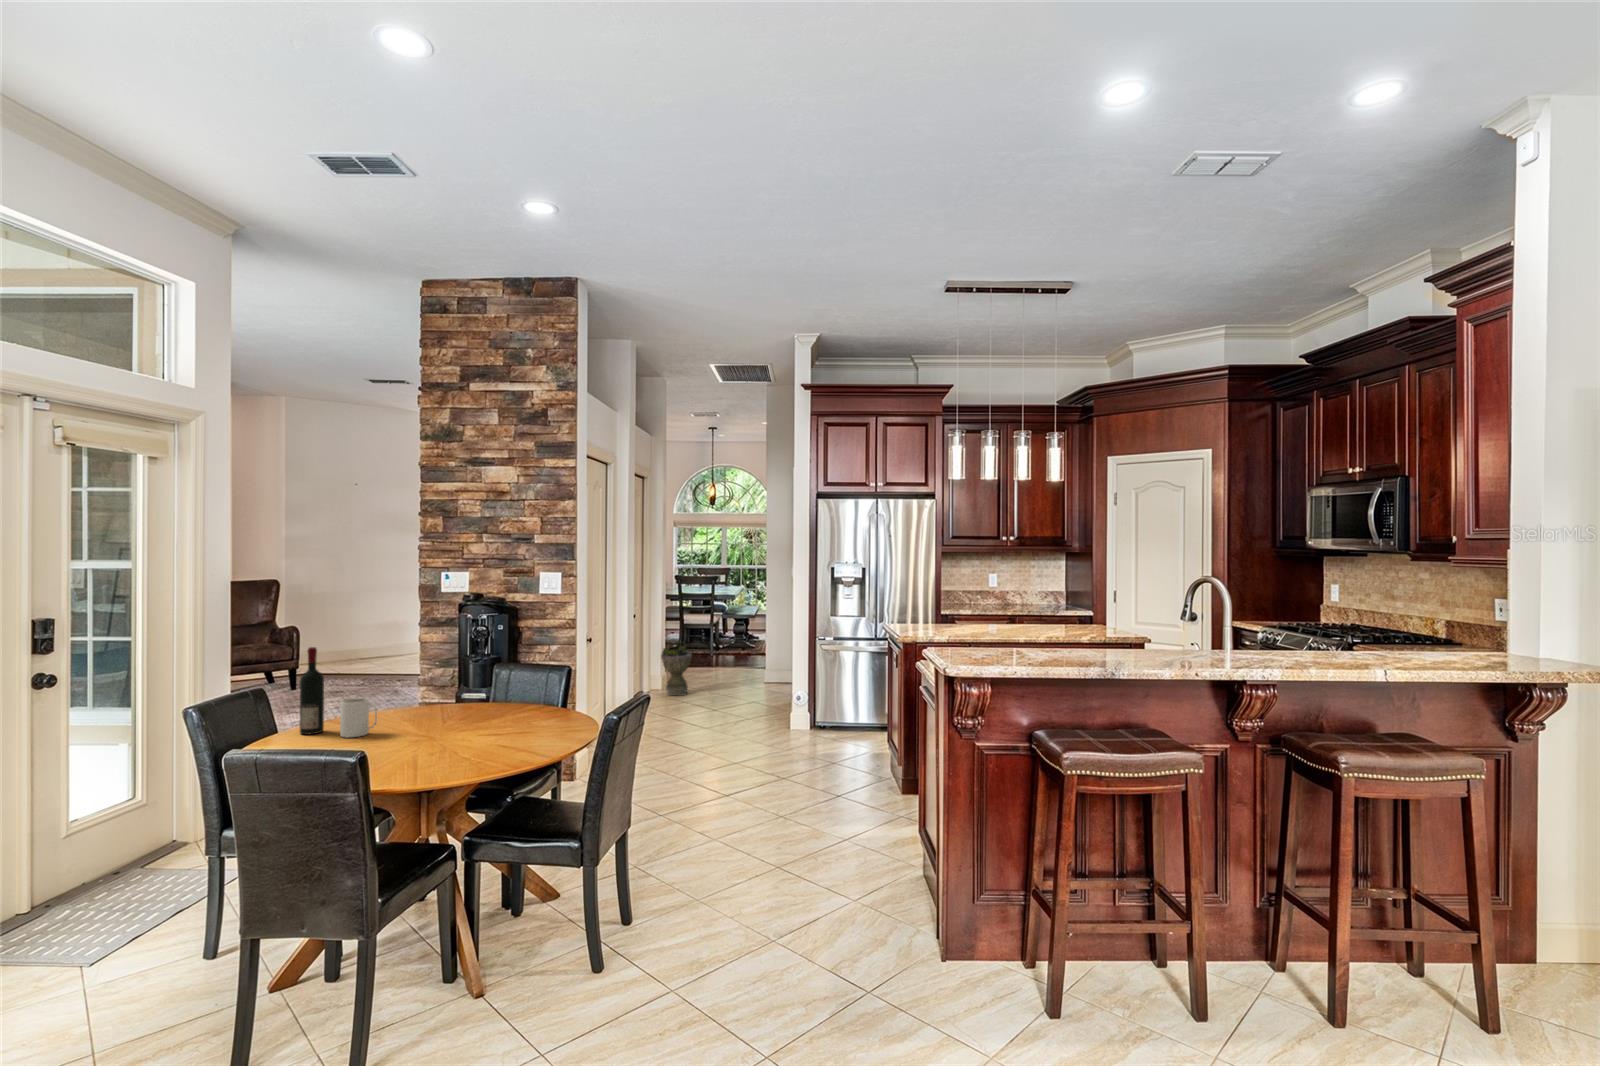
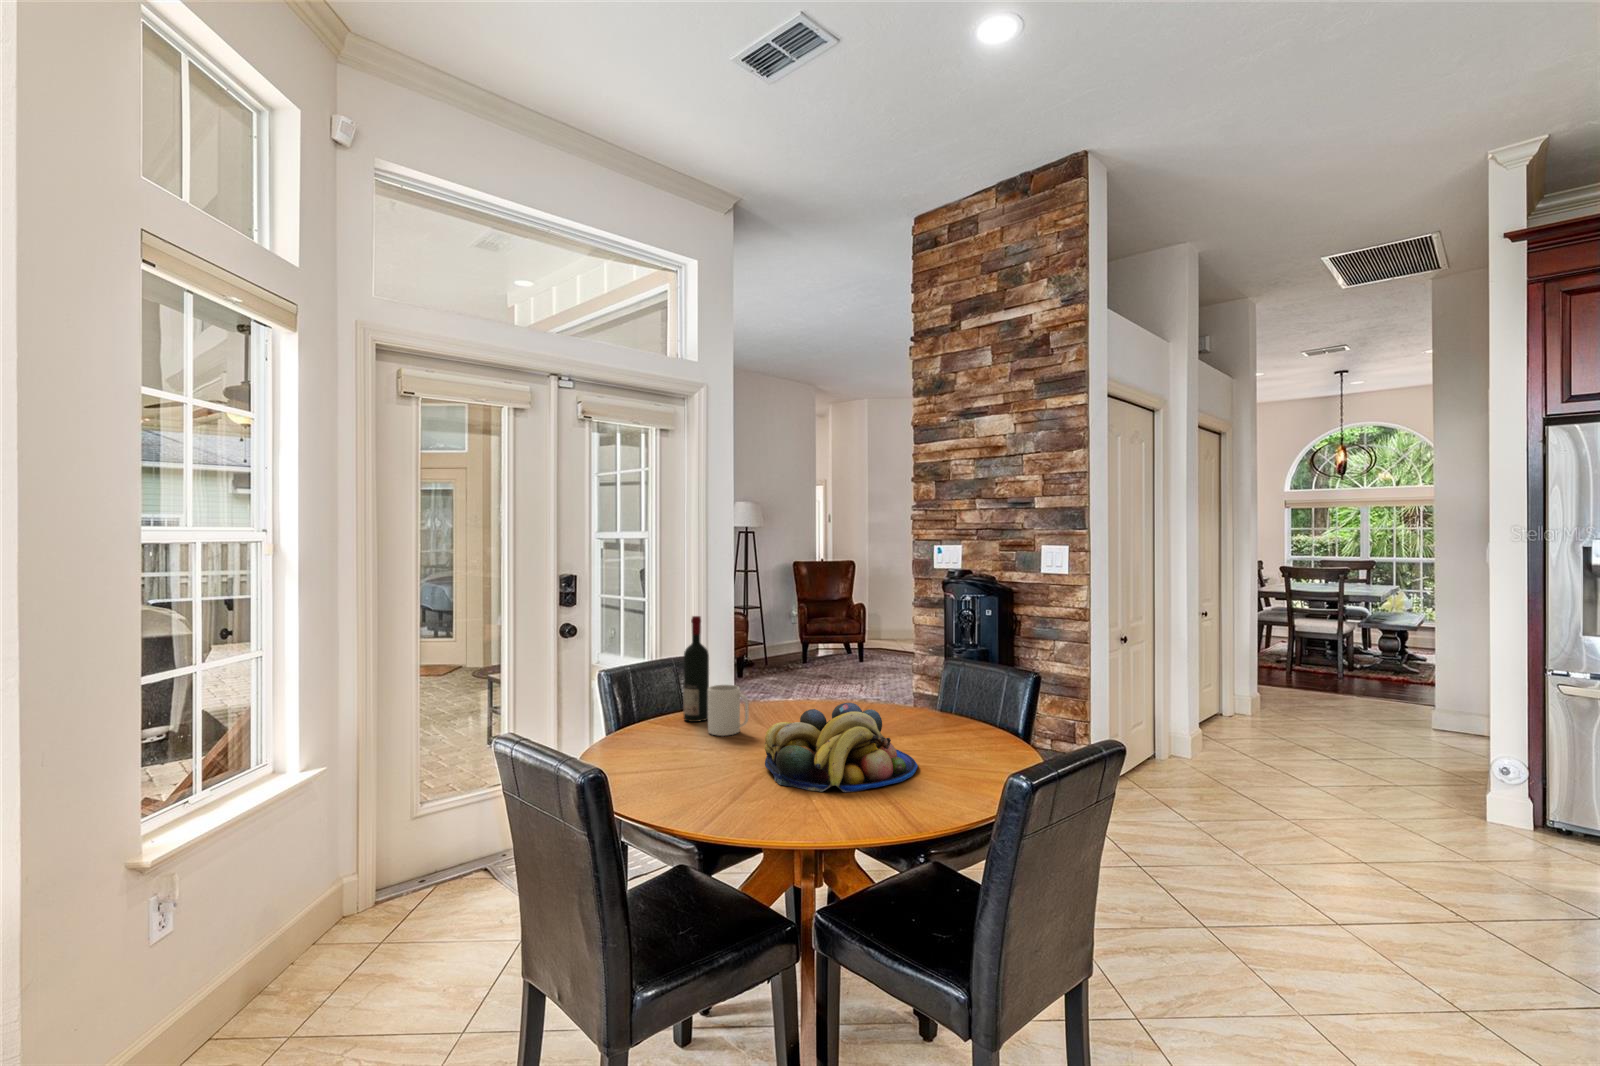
planter: present [661,643,692,696] -> none [1253,654,1302,726]
fruit bowl: none [419,695,529,749] -> present [764,703,918,792]

